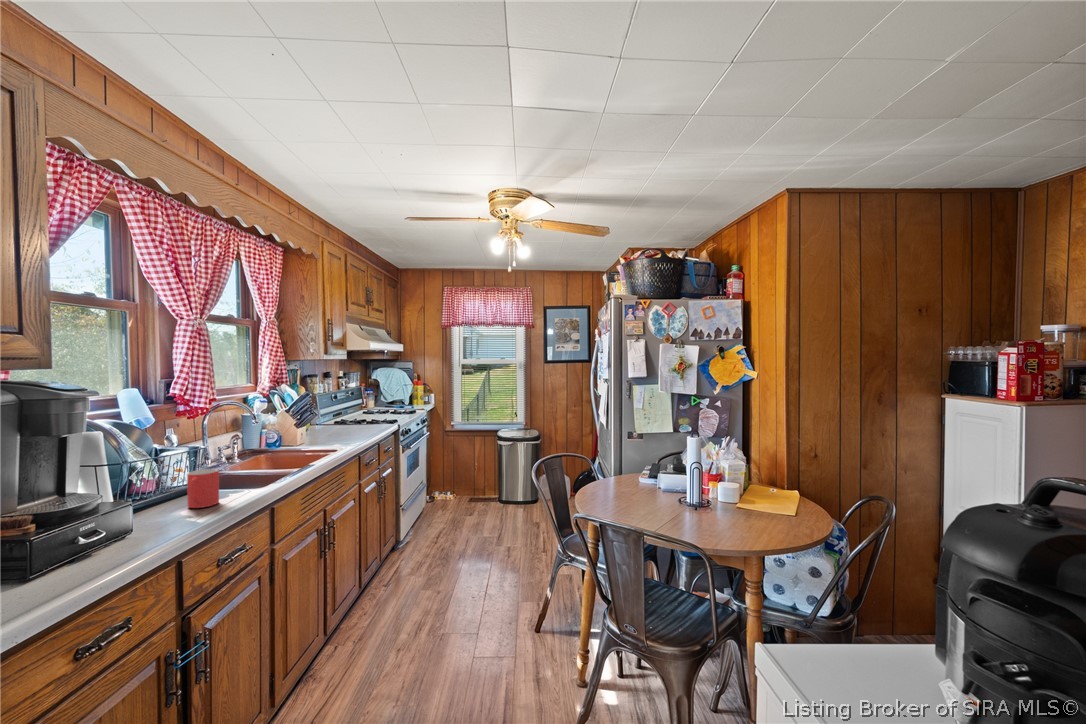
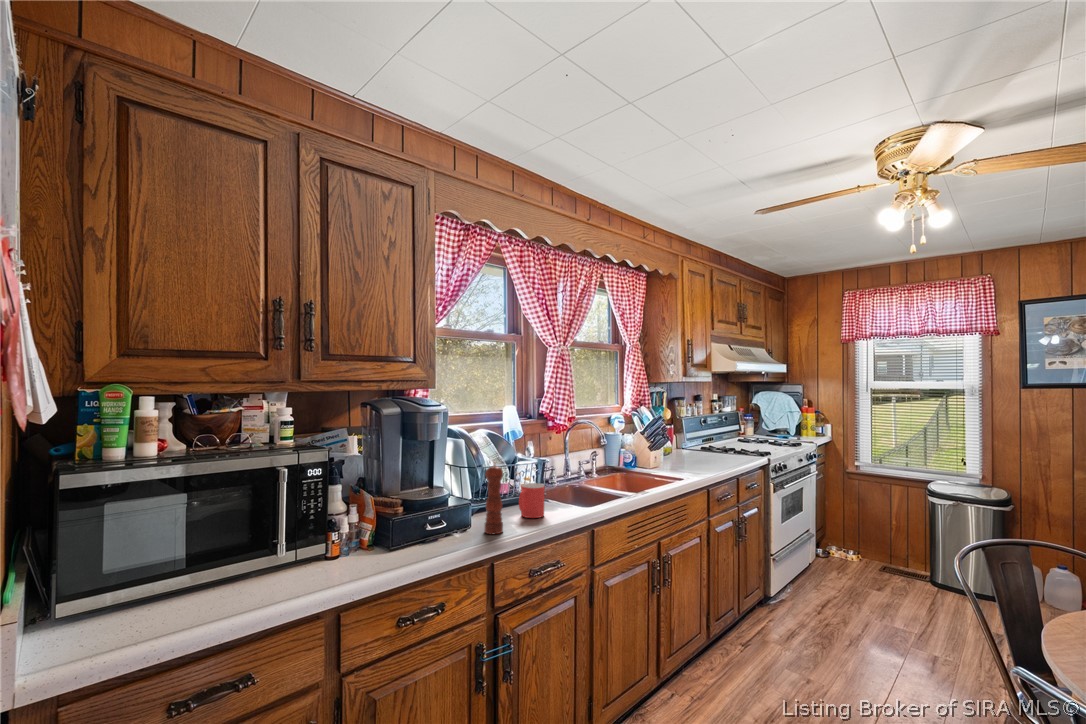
pepper mill: none [153,447,180,532] -> present [484,461,503,534]

